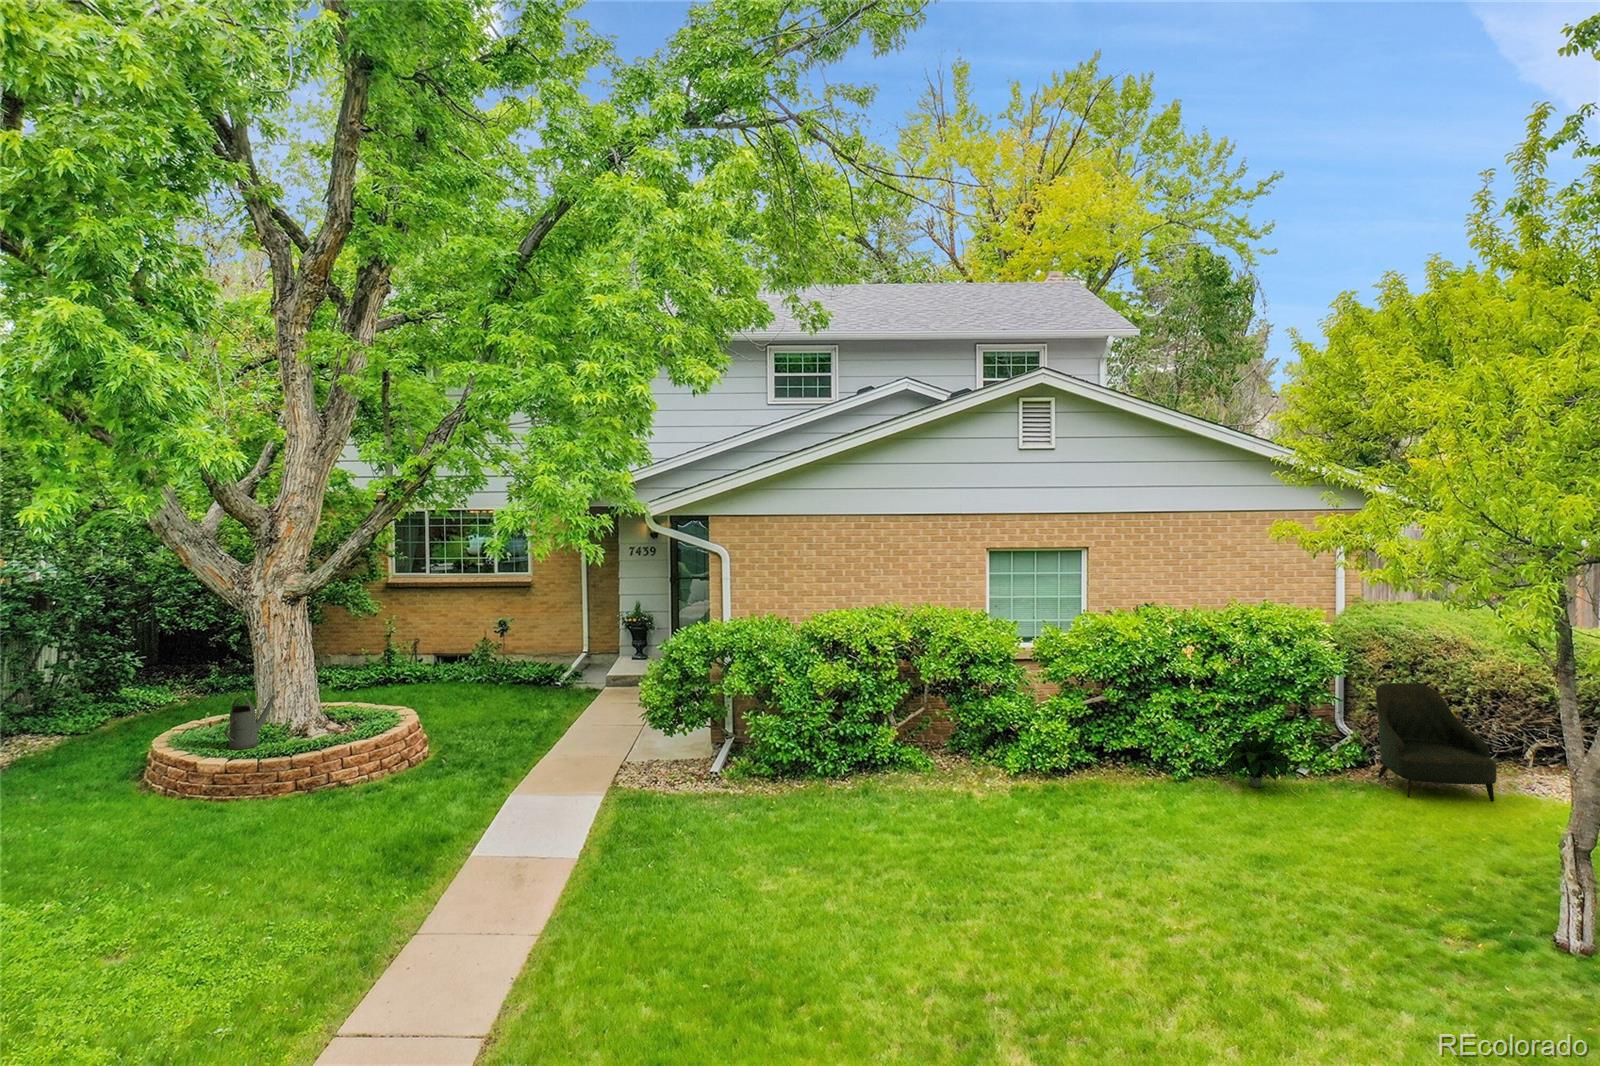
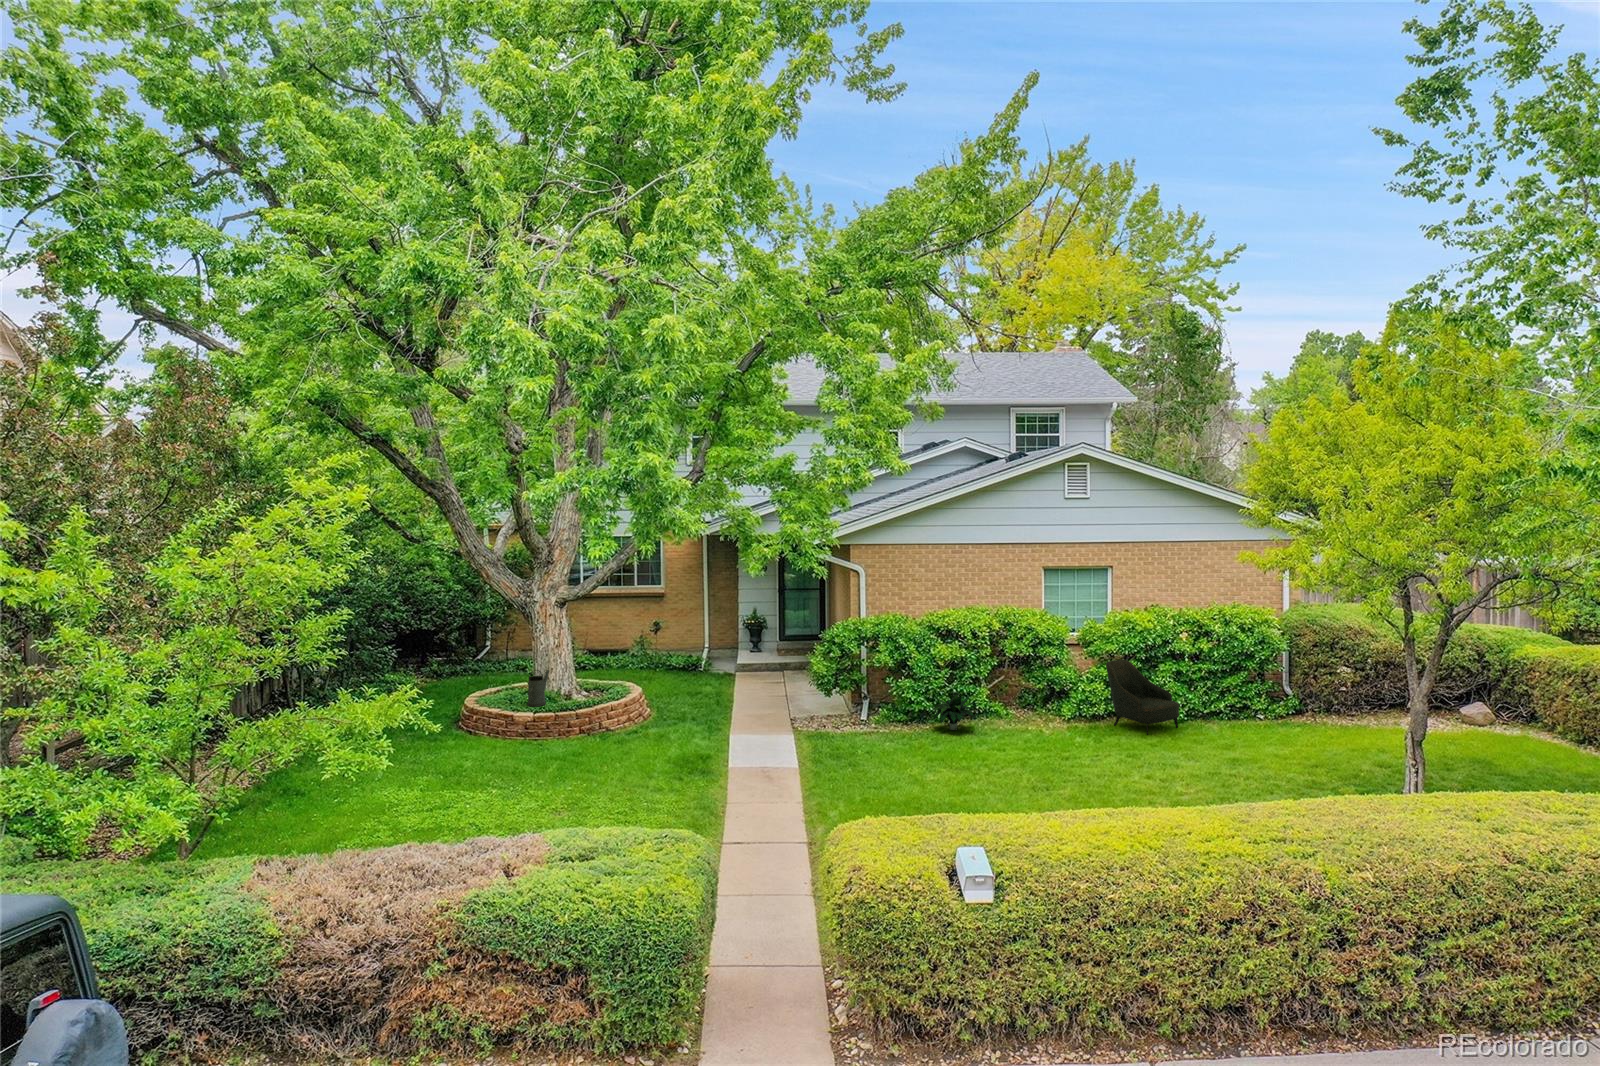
armchair: present [1376,683,1496,801] -> present [1106,660,1179,735]
potted plant: present [1219,730,1299,787] -> present [934,693,975,730]

